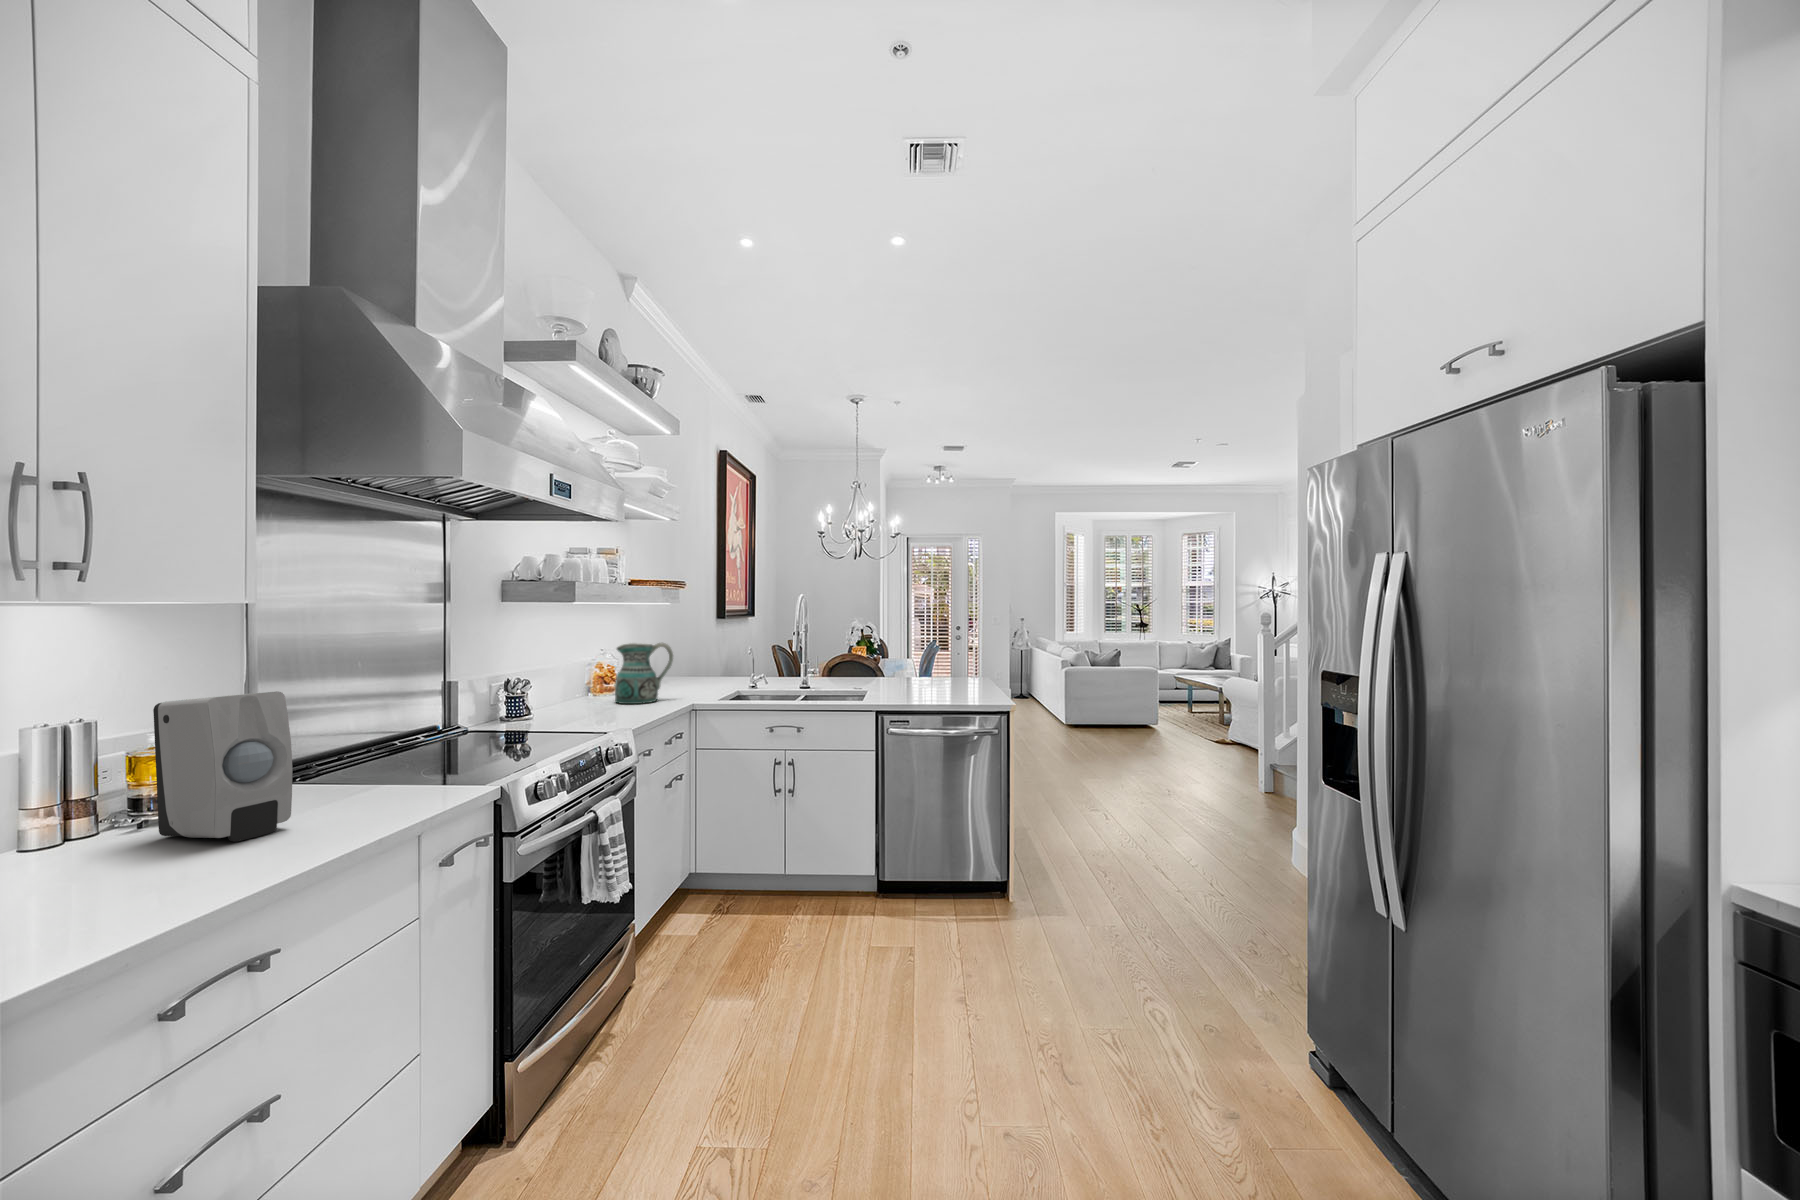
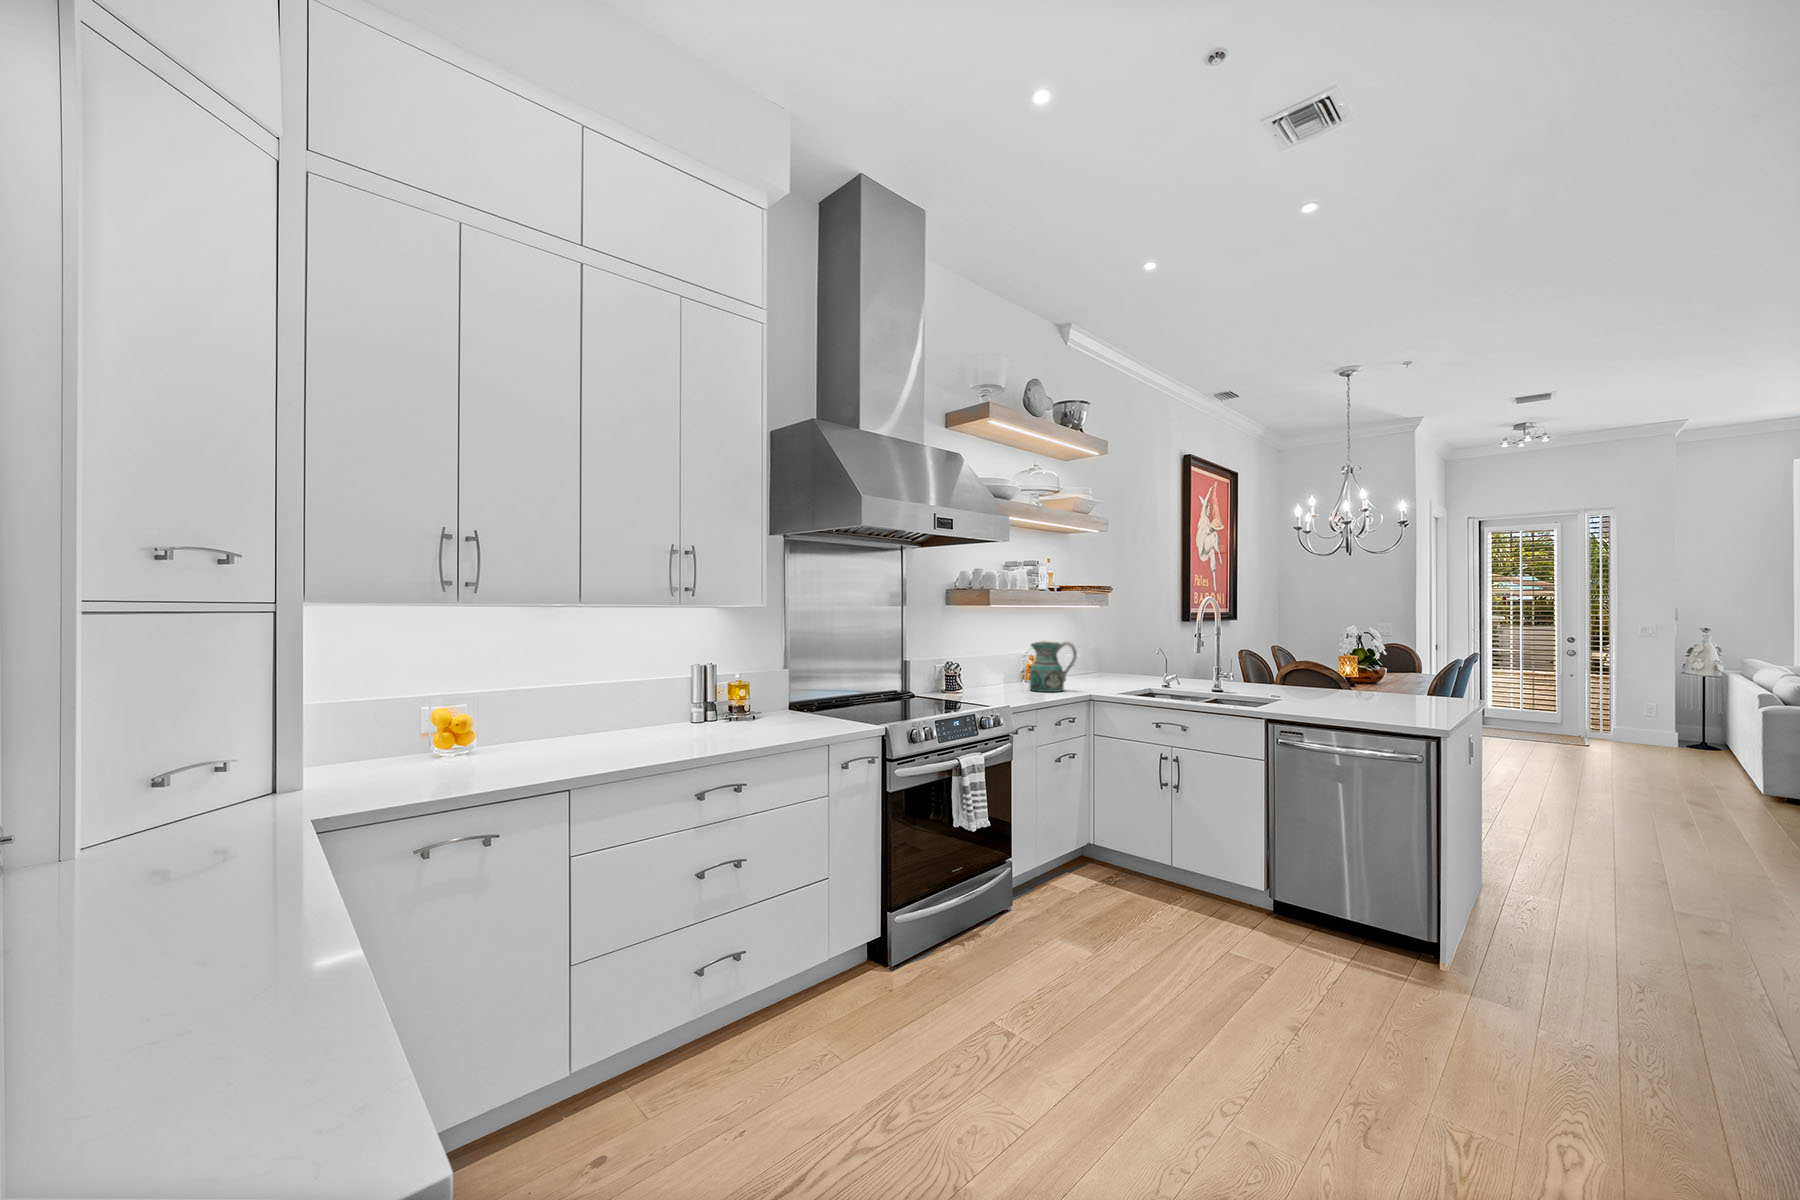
soap dispenser: present [153,691,292,842] -> none [732,656,779,731]

